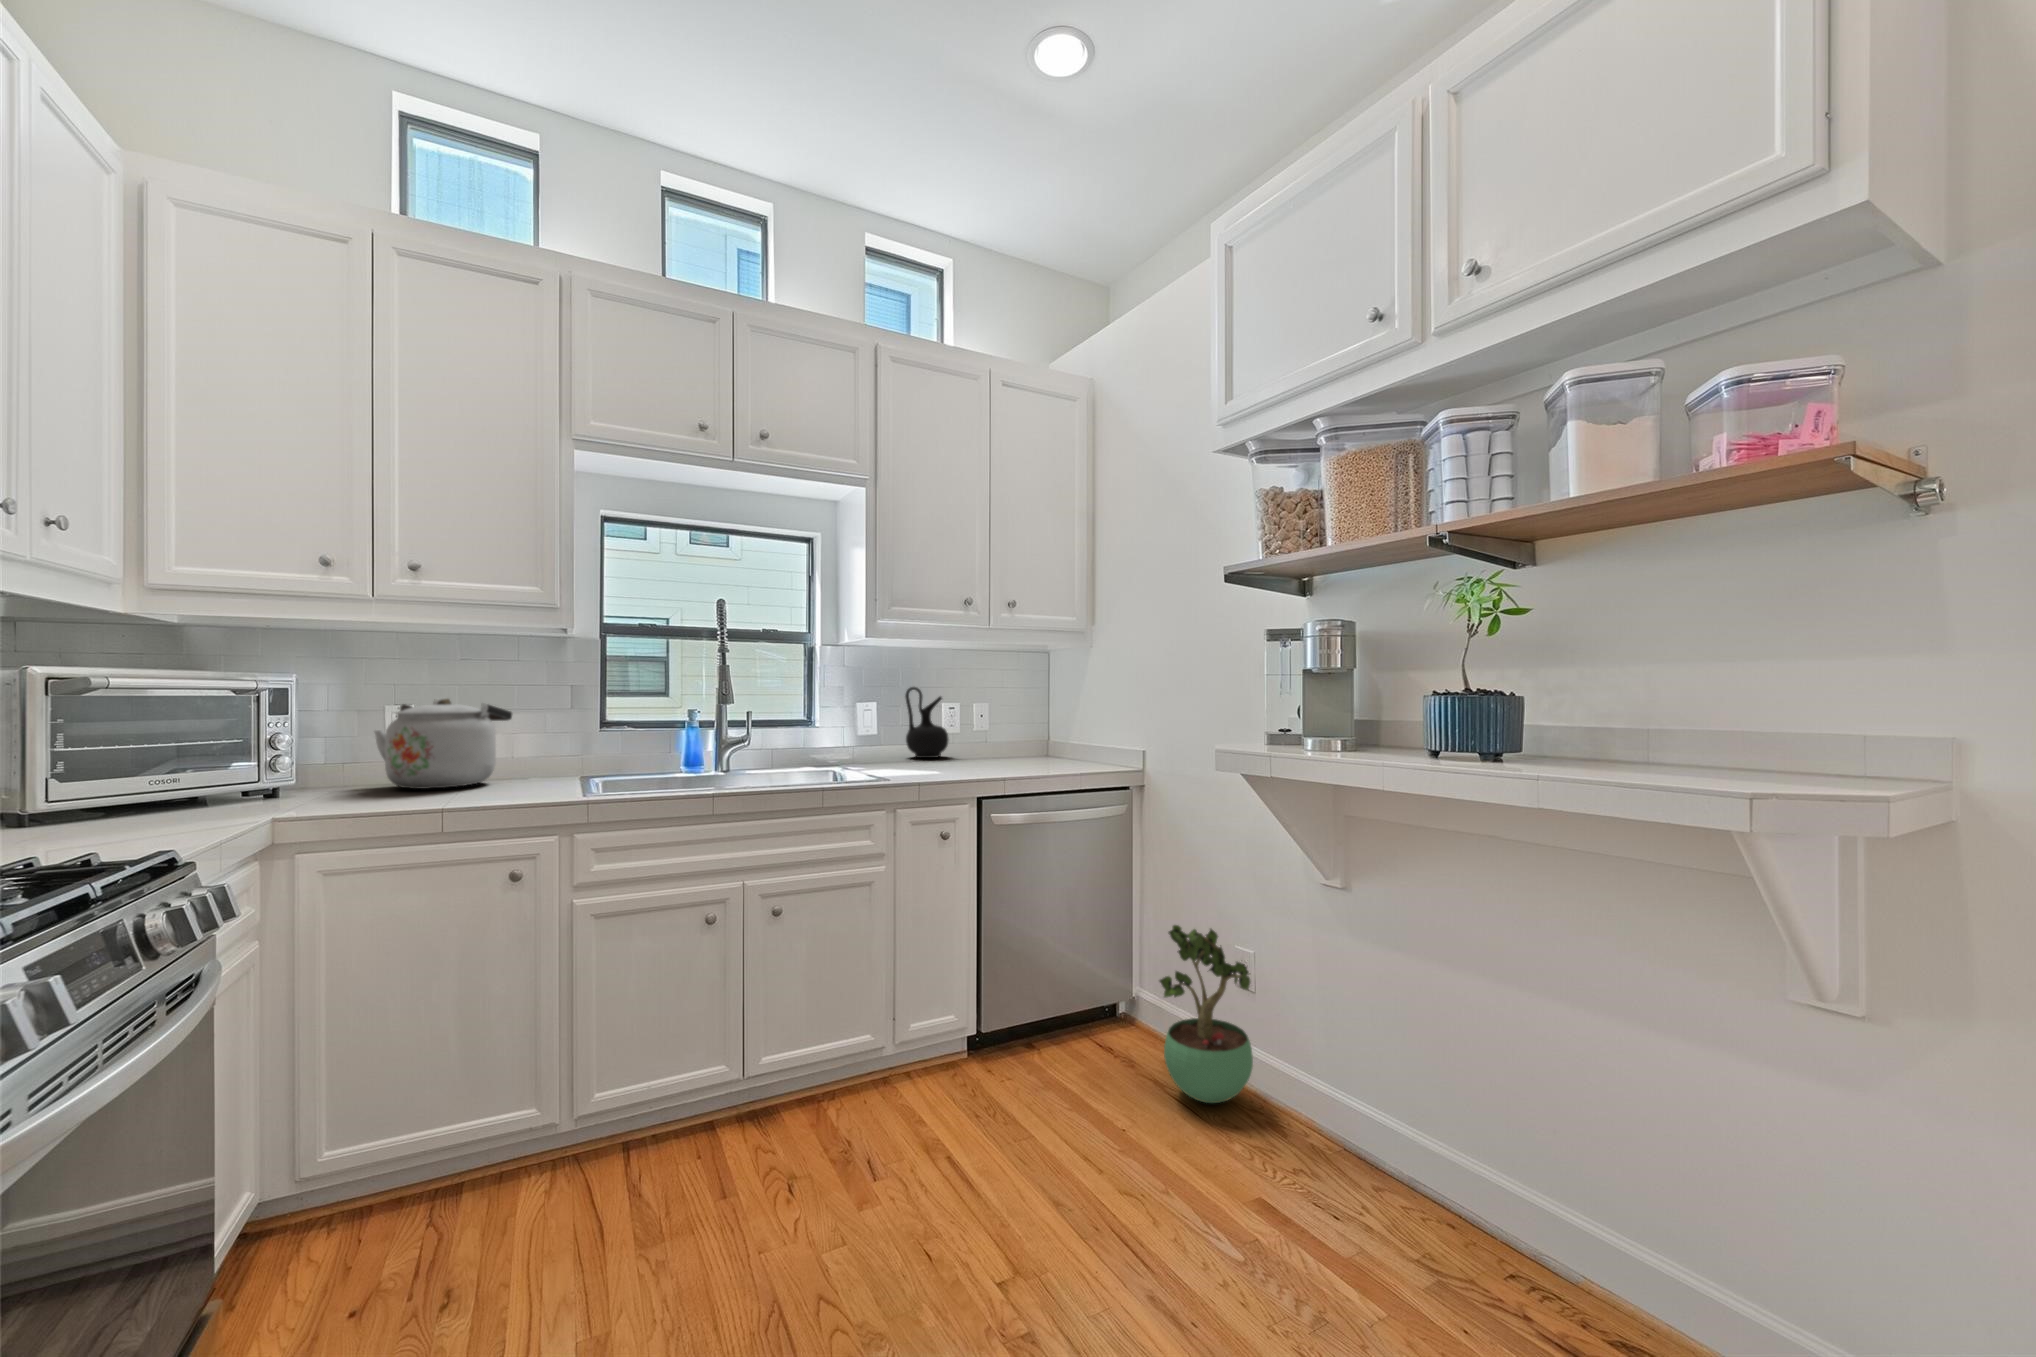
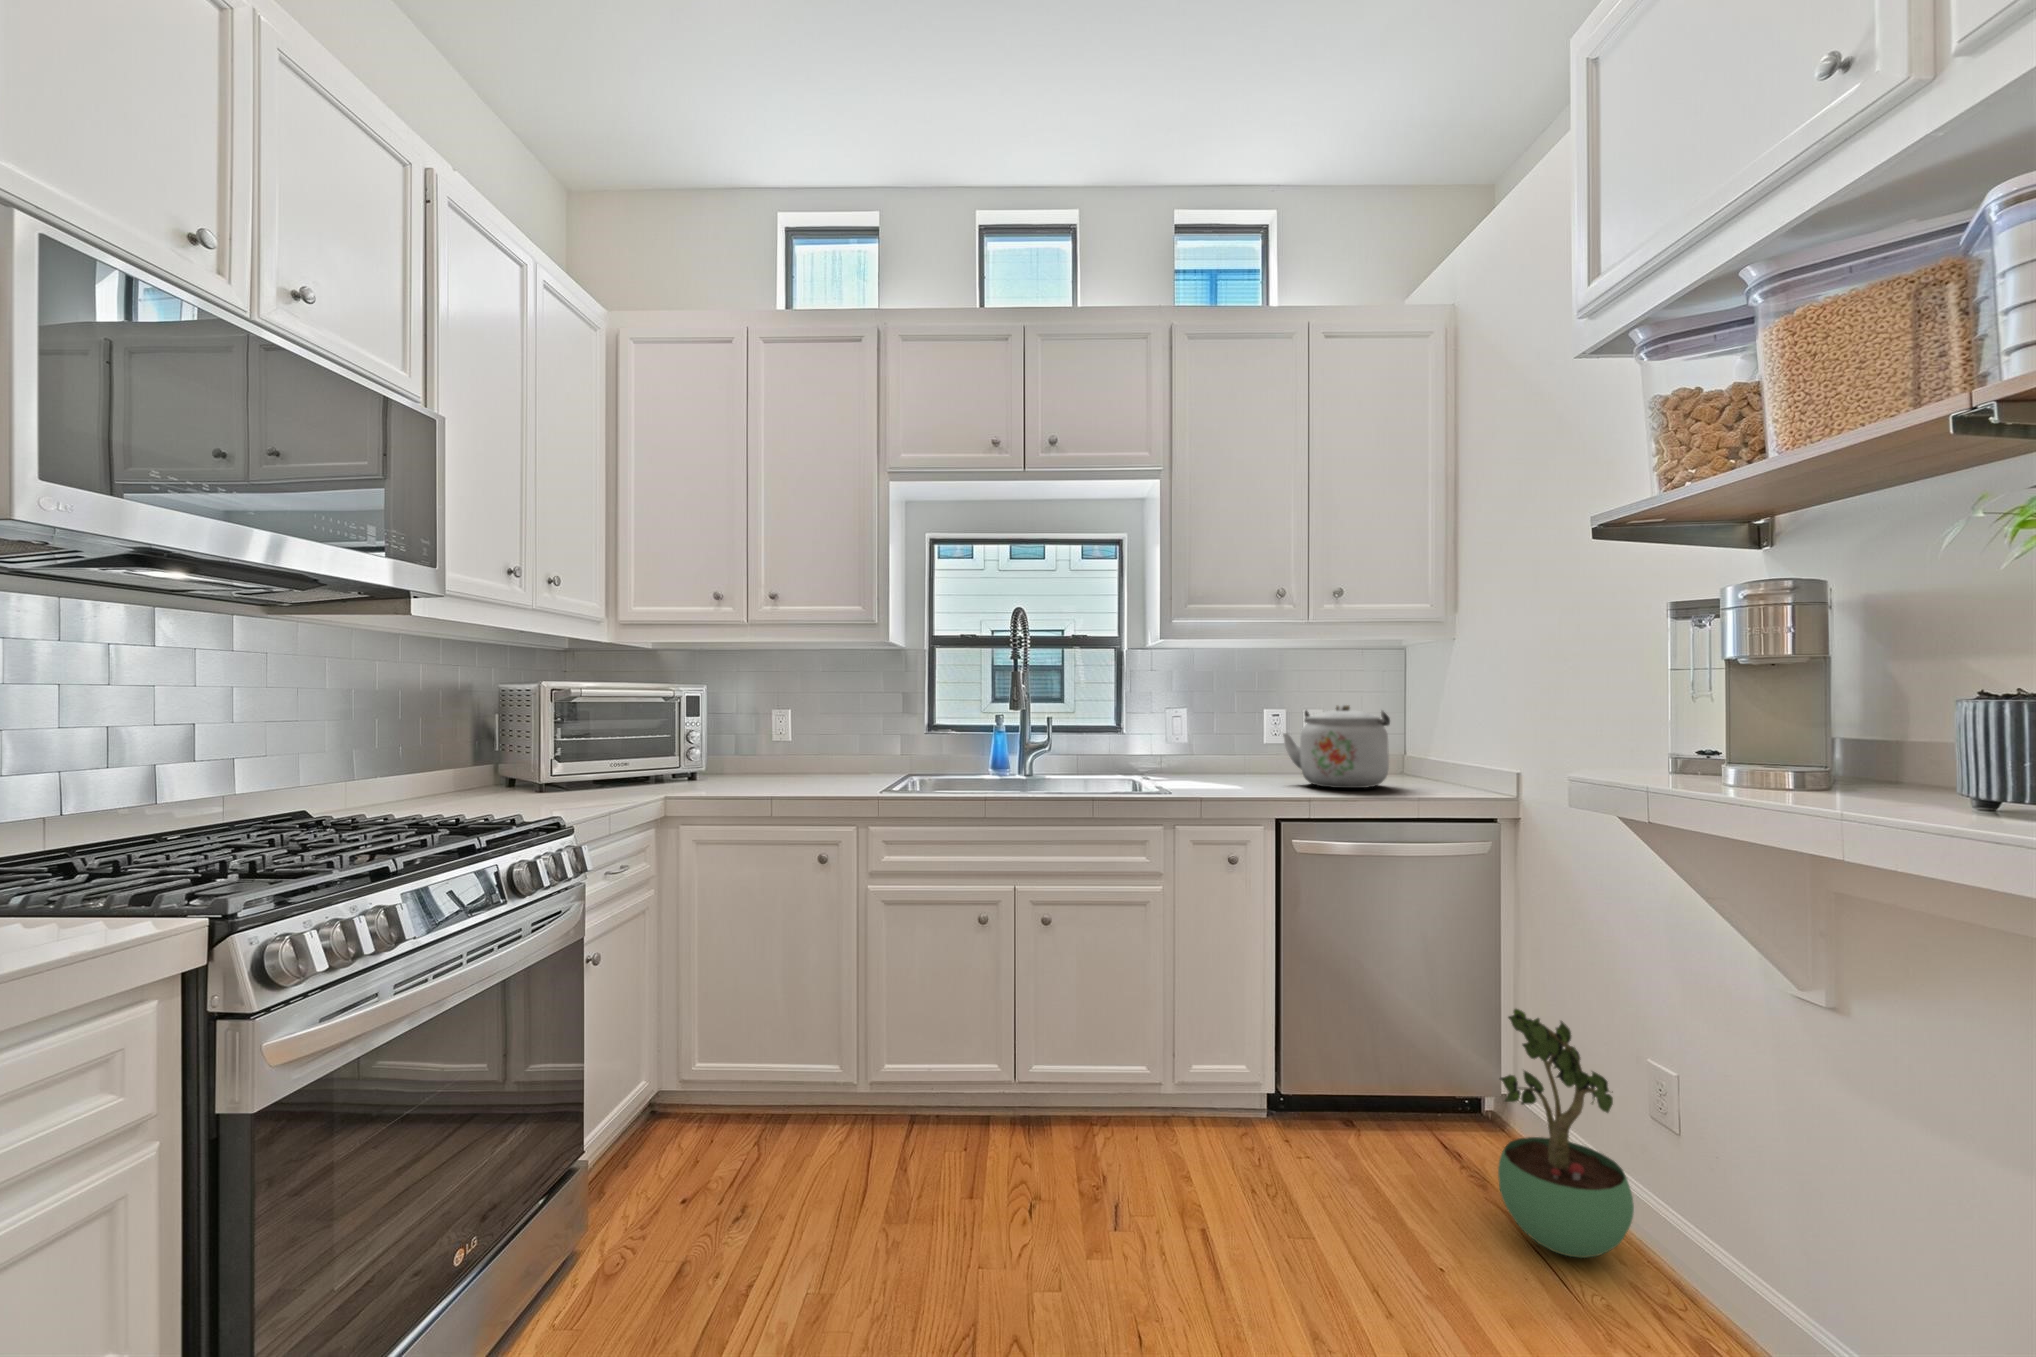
ceramic jug: present [905,687,948,758] -> none [1225,693,1276,774]
kettle: present [374,698,512,789] -> present [1283,705,1390,788]

